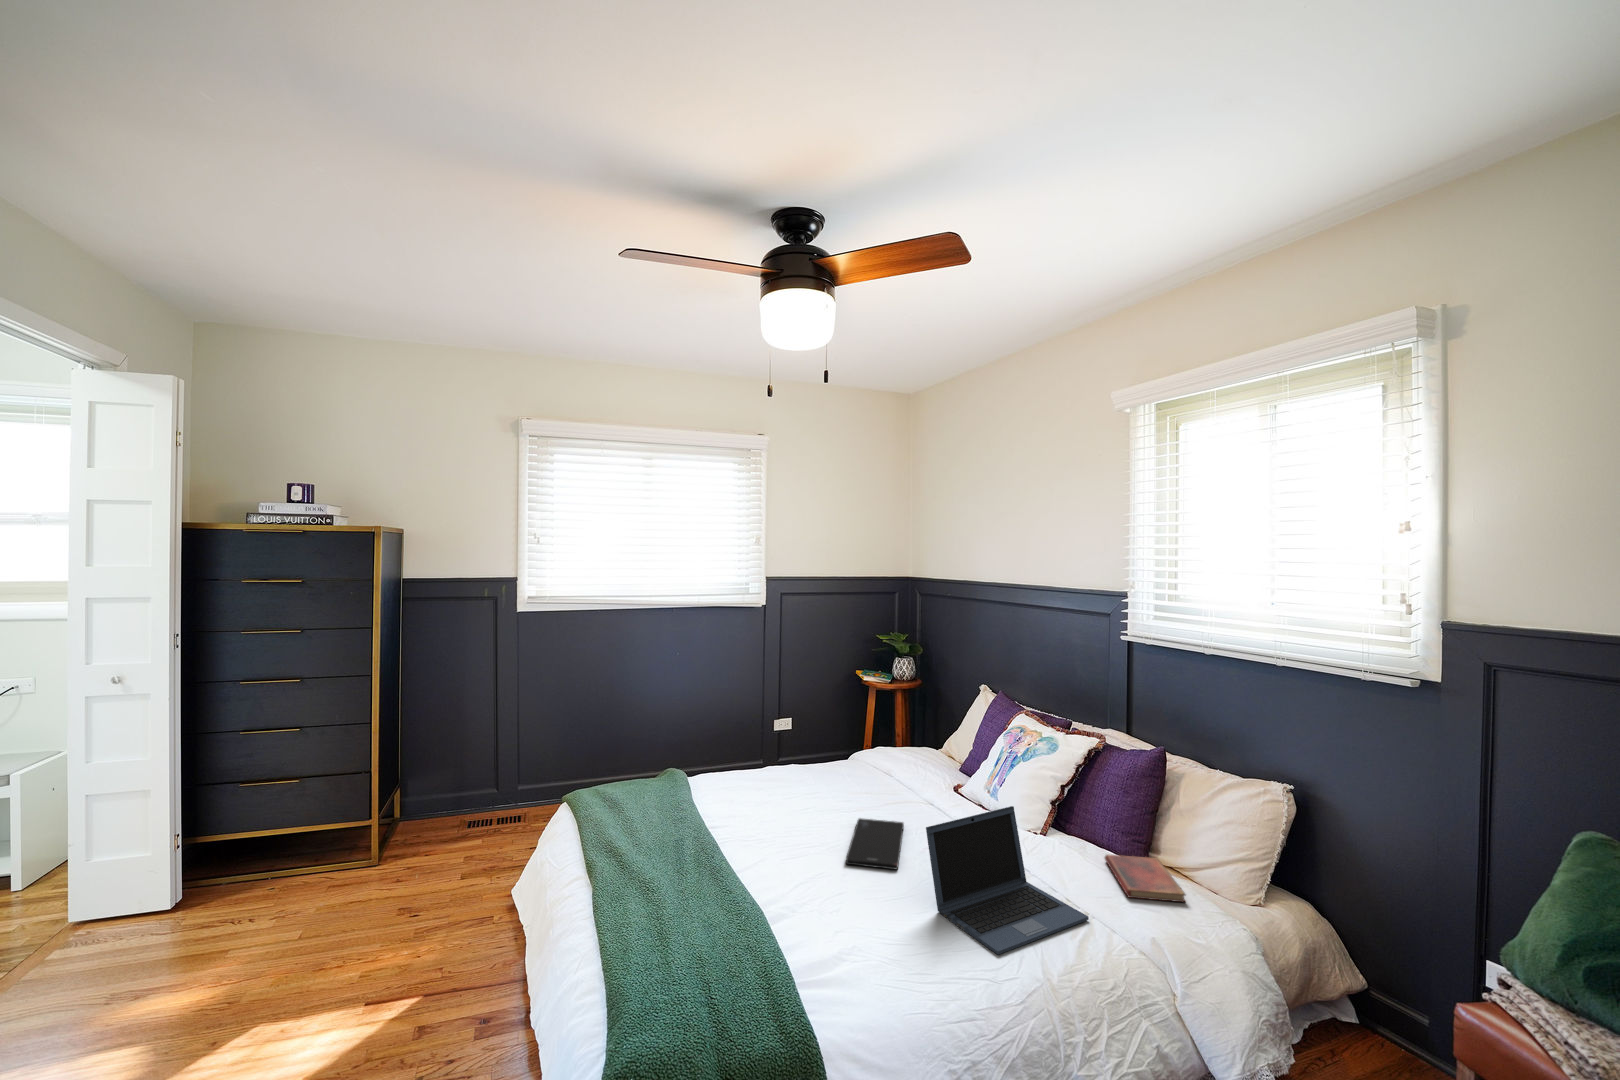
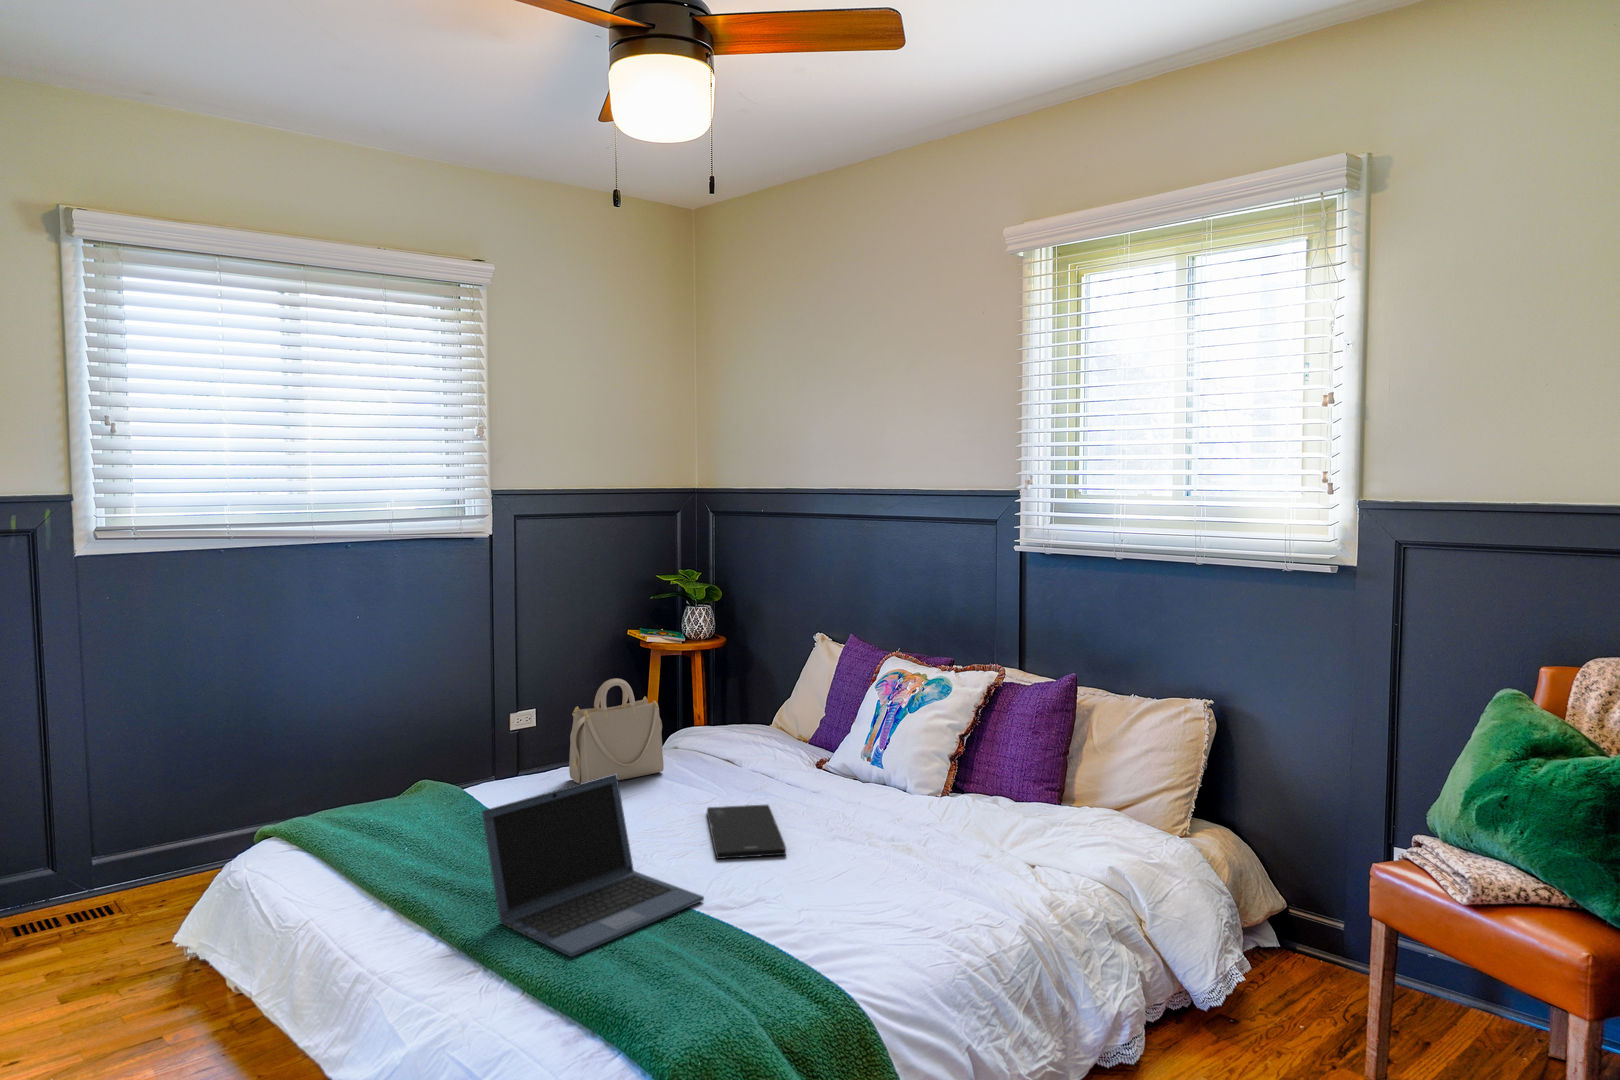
handbag: none [780,713,846,787] -> present [569,678,664,783]
laptop: present [926,806,1089,955] -> present [482,774,704,957]
diary: present [1105,855,1185,902] -> none [1019,802,1119,844]

